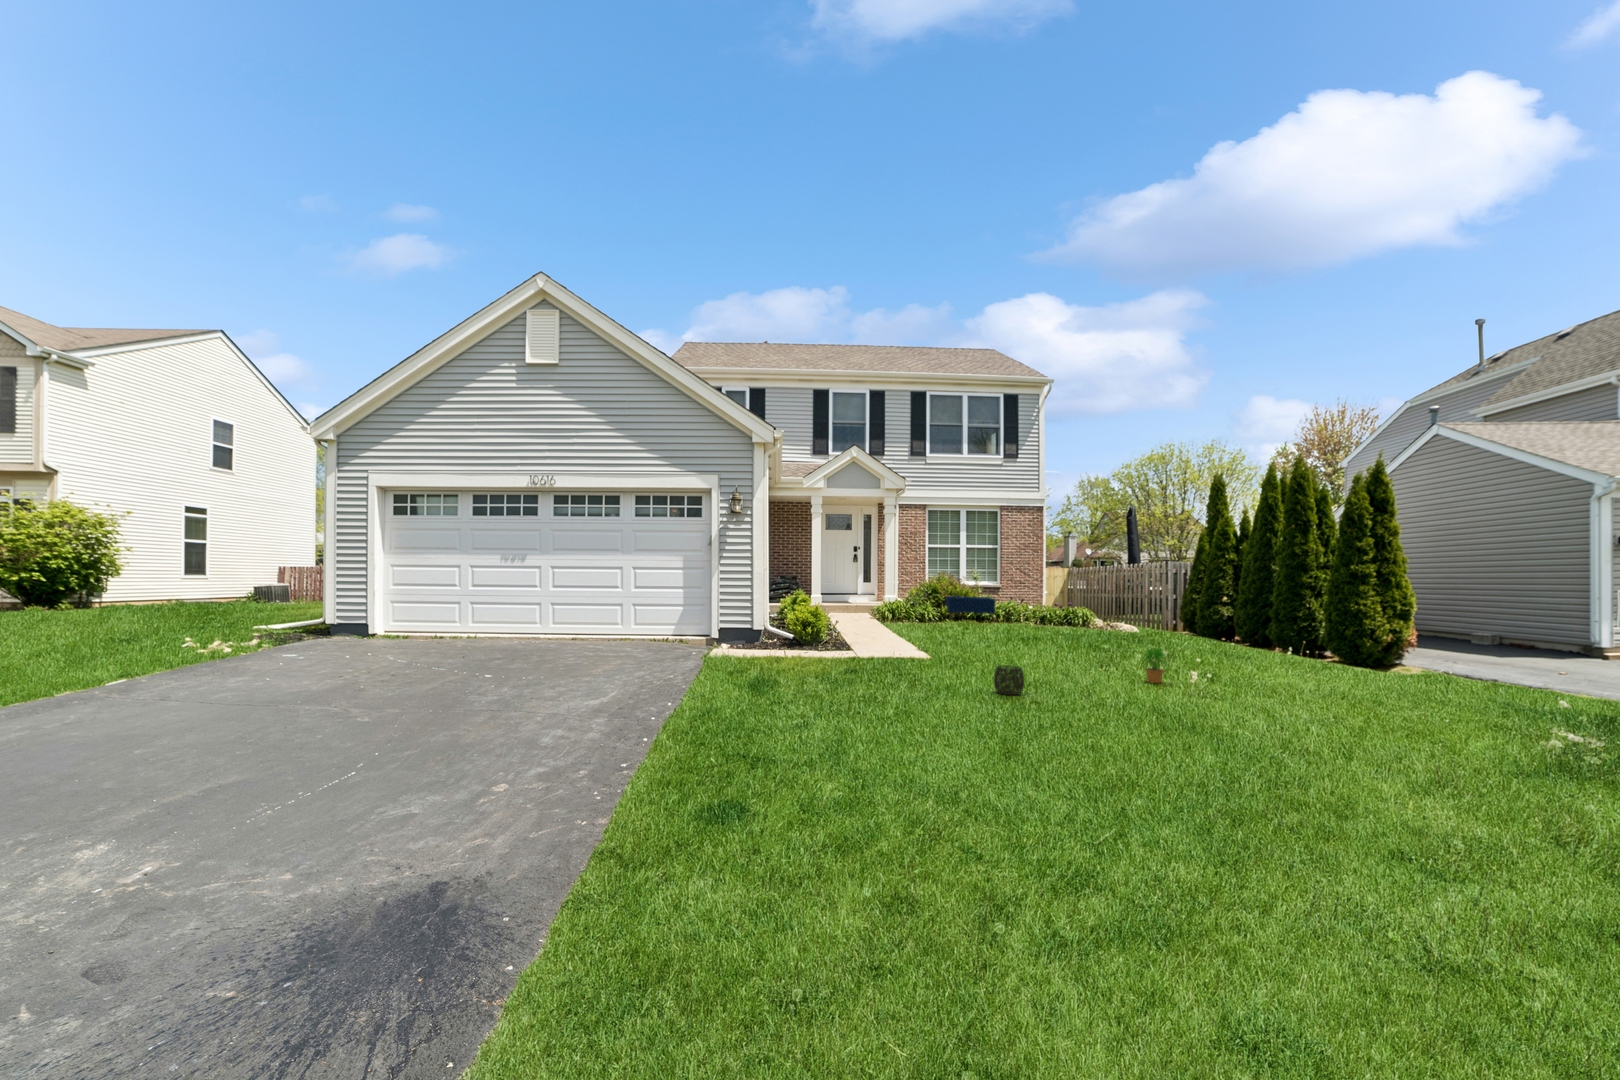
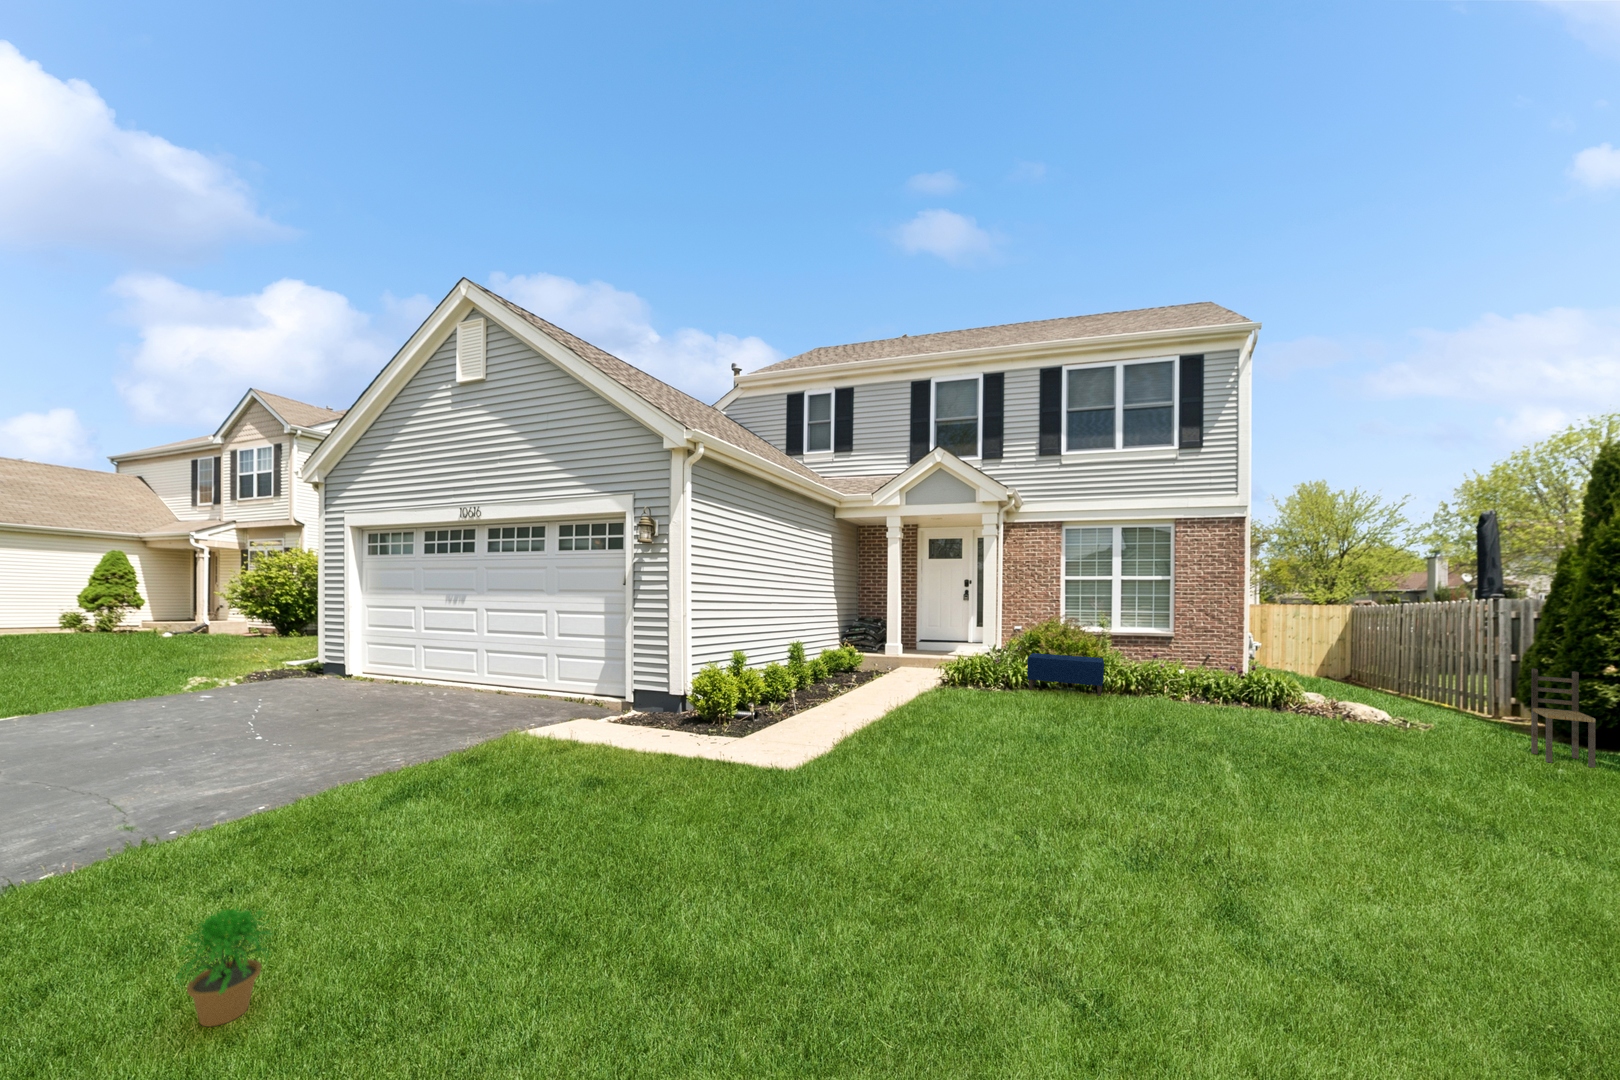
chair: none [1202,589,1228,633] -> present [1531,669,1595,768]
potted plant: present [1142,648,1167,683] -> present [174,907,278,1026]
woven basket: present [993,665,1024,695] -> none [493,916,577,1019]

